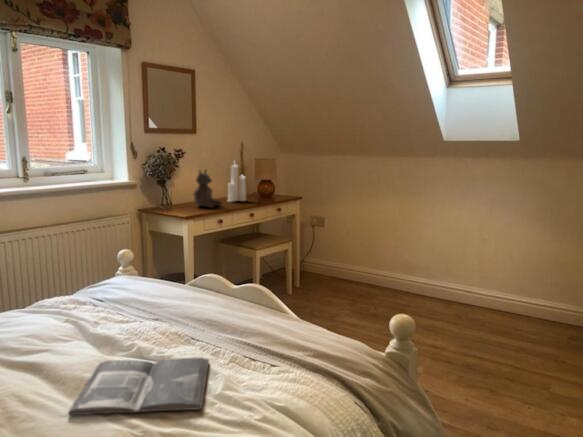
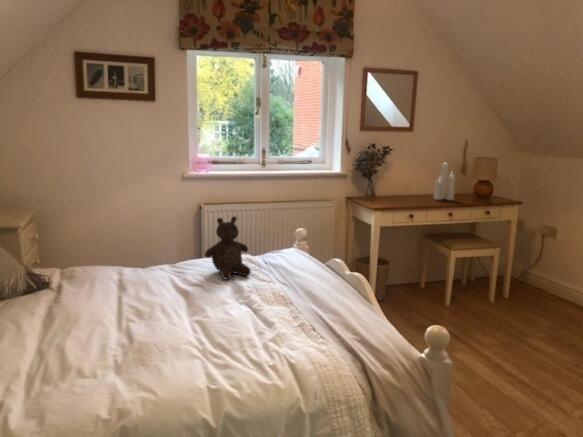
stuffed bear: present [194,170,222,208] -> present [205,216,251,279]
magazine: present [68,357,209,415] -> none [174,302,279,347]

